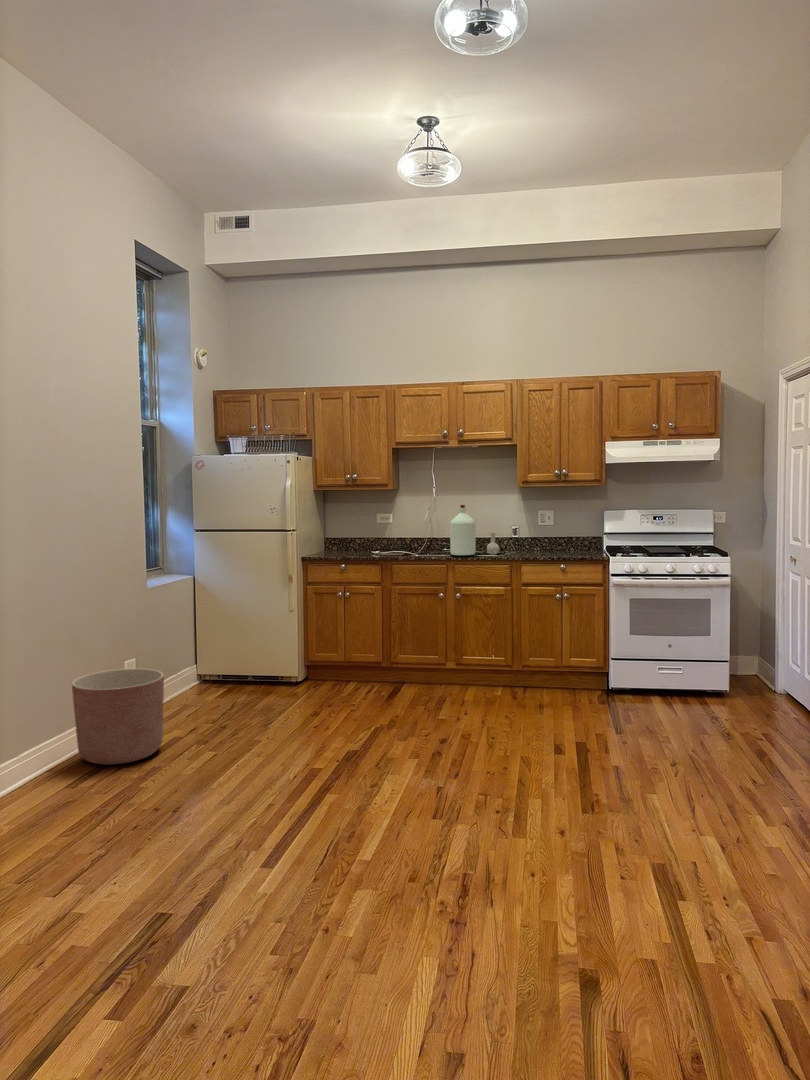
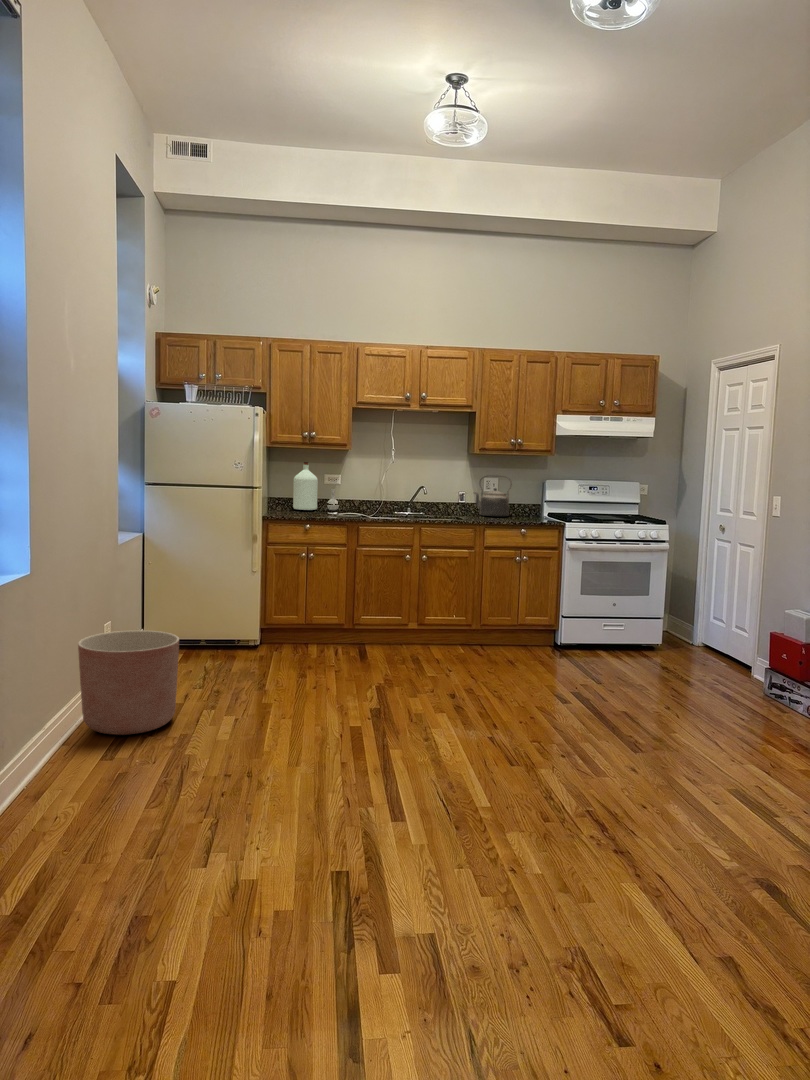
bottle: present [450,505,499,555] -> present [293,462,339,510]
kettle: none [524,508,562,551] -> present [474,475,512,516]

